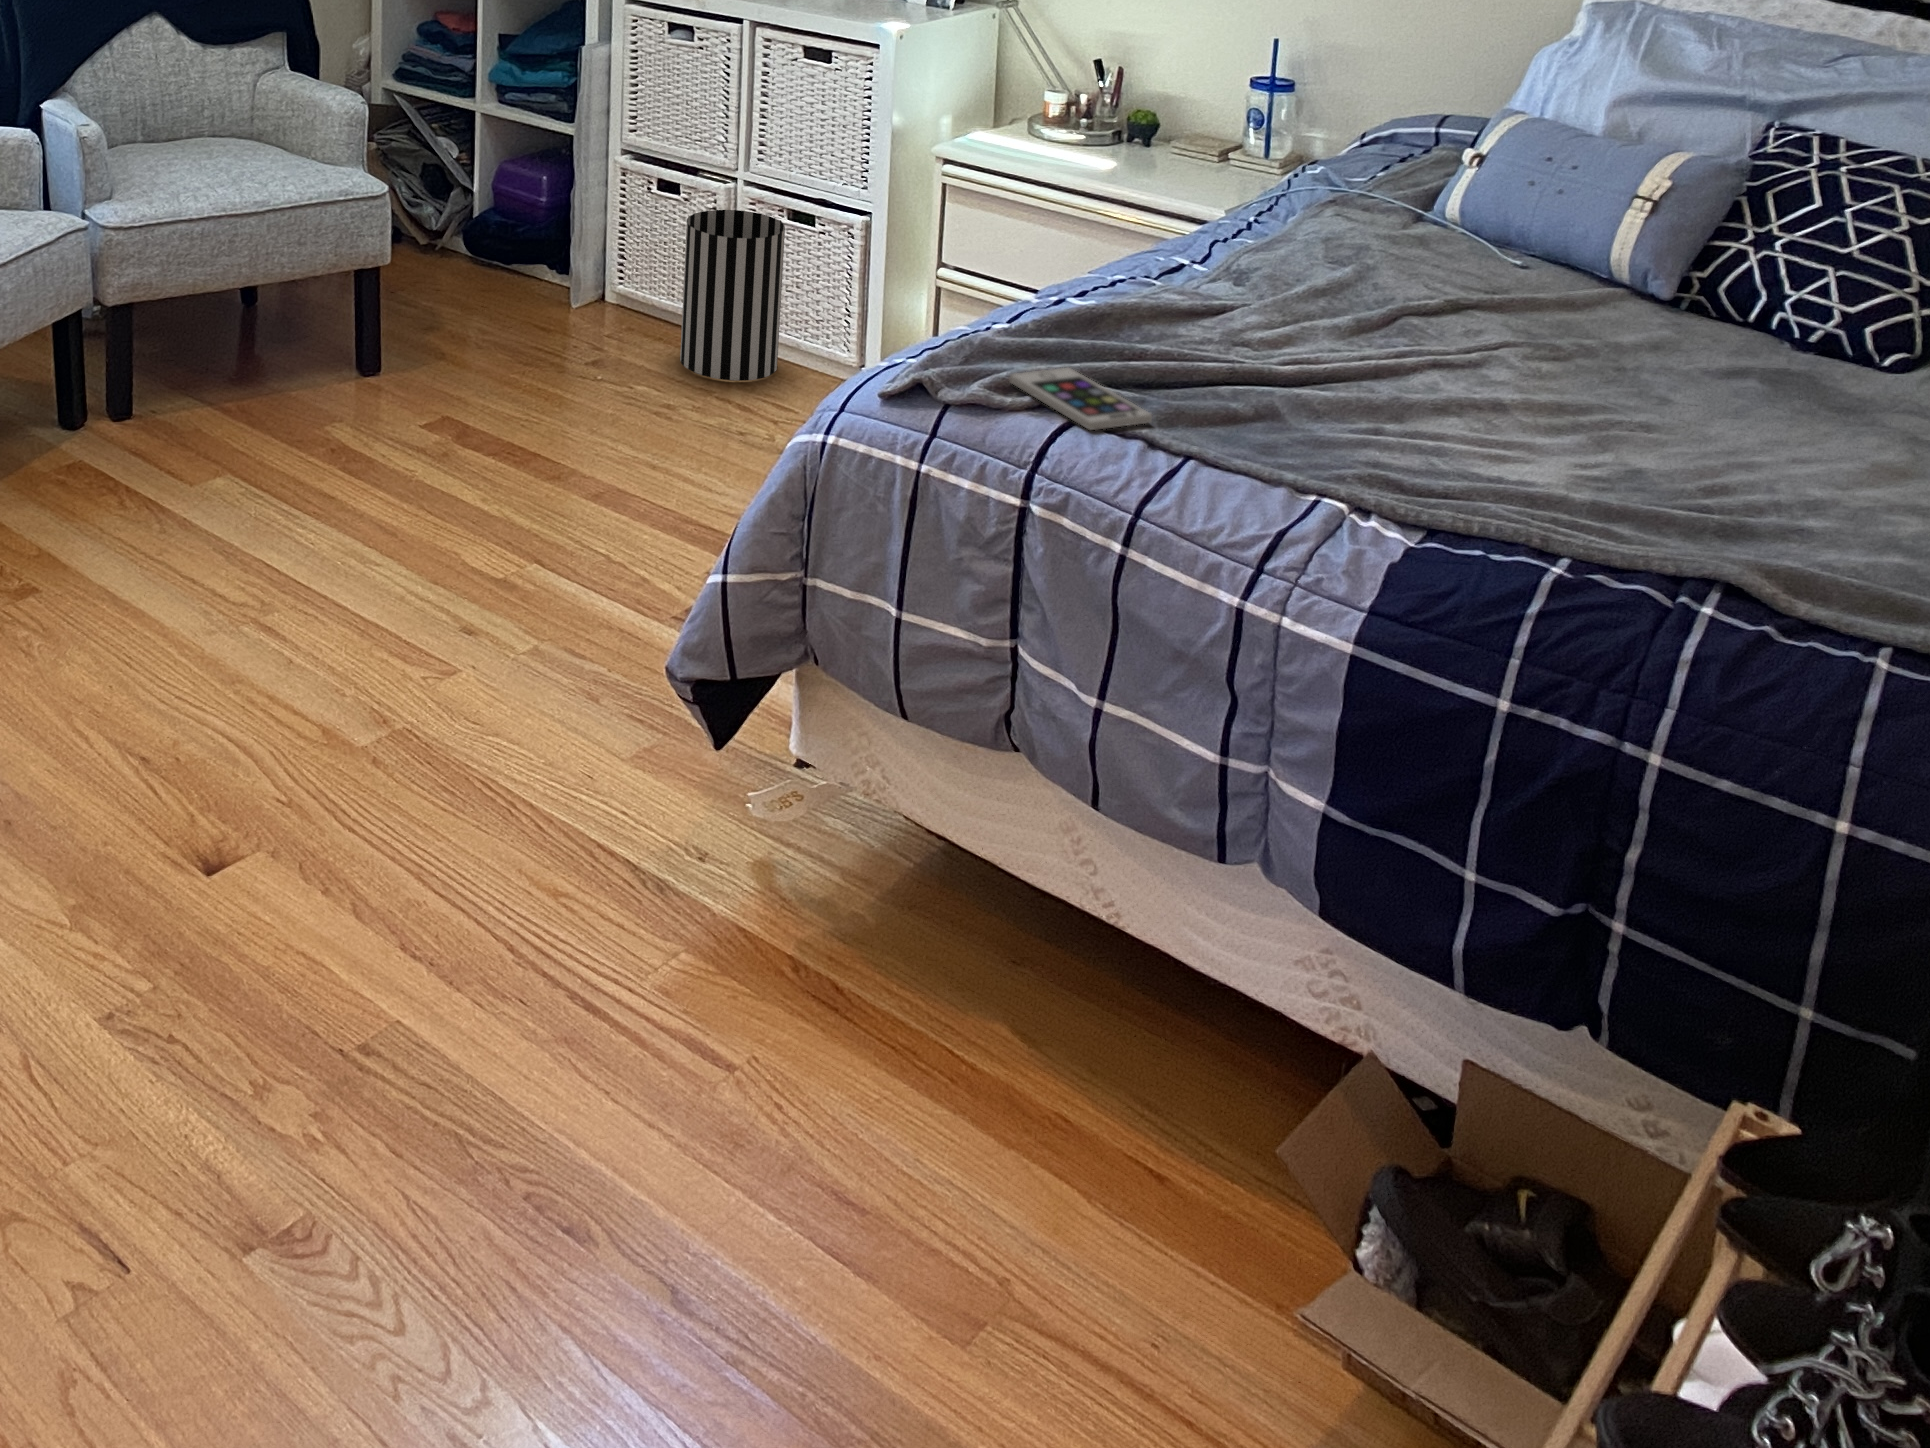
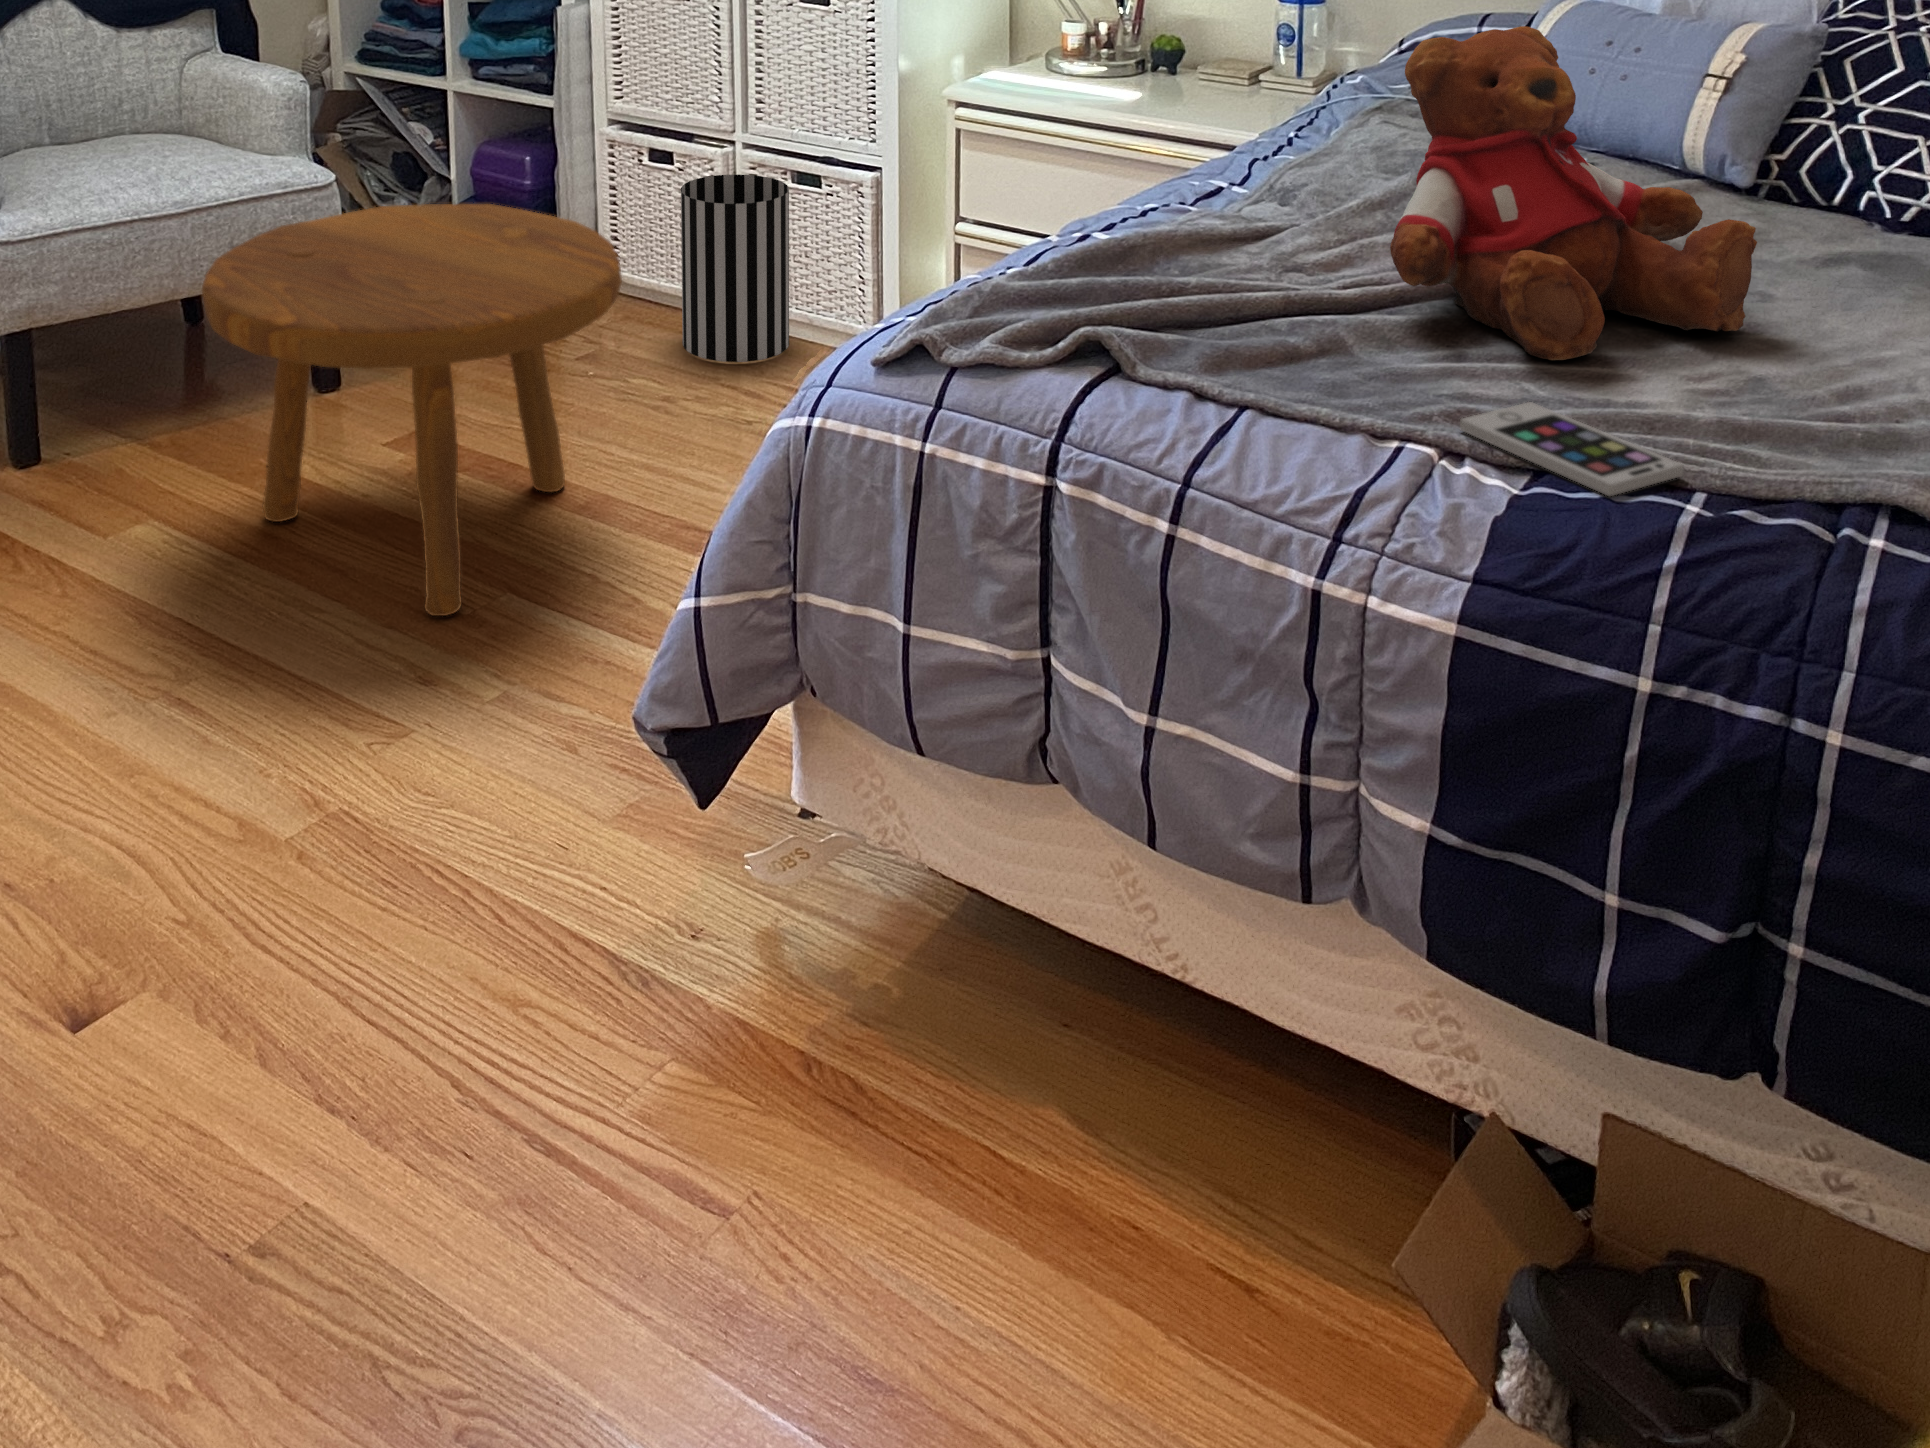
teddy bear: none [1325,154,1650,442] -> present [1390,26,1757,360]
footstool: none [292,221,646,579] -> present [202,204,622,616]
smartphone: present [1010,368,1152,430] -> present [1460,402,1683,496]

